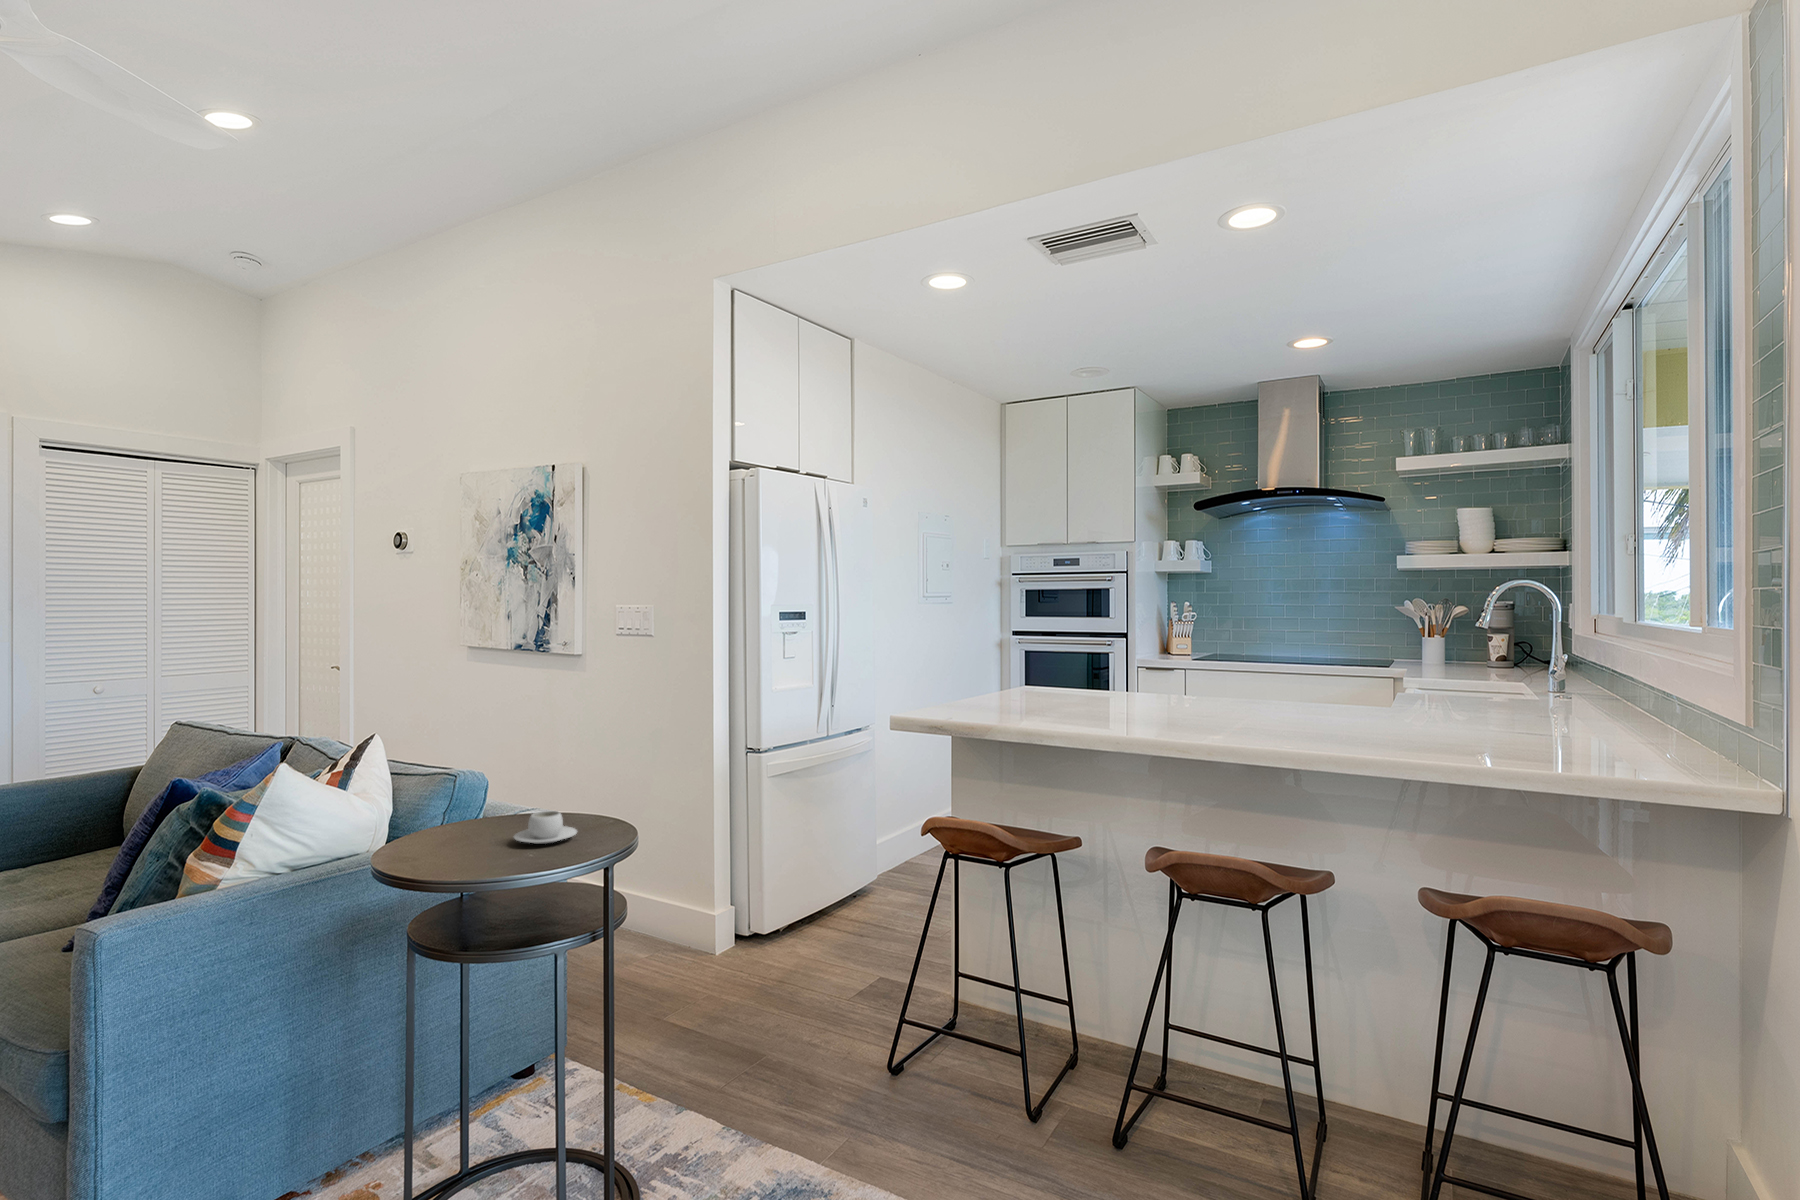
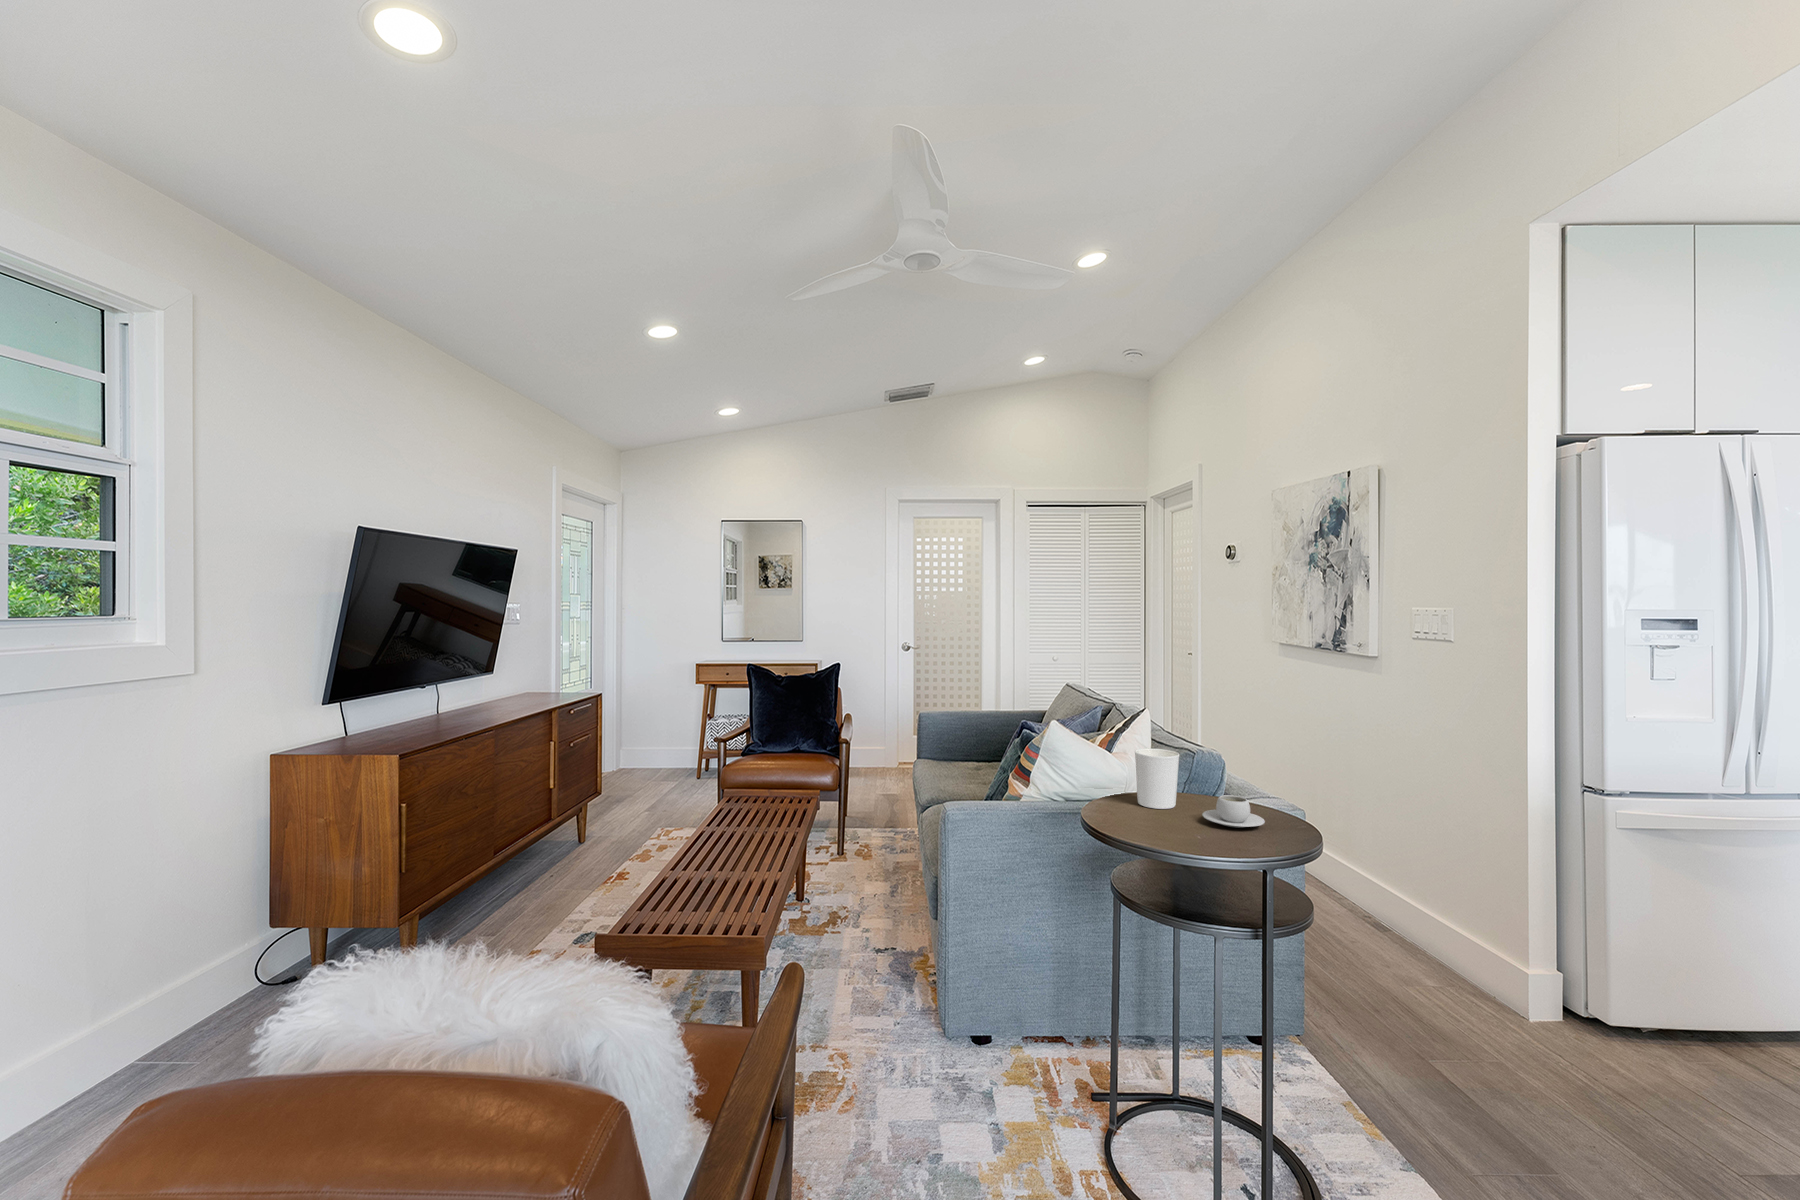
candle holder: none [421,778,476,848] -> present [1135,748,1180,809]

